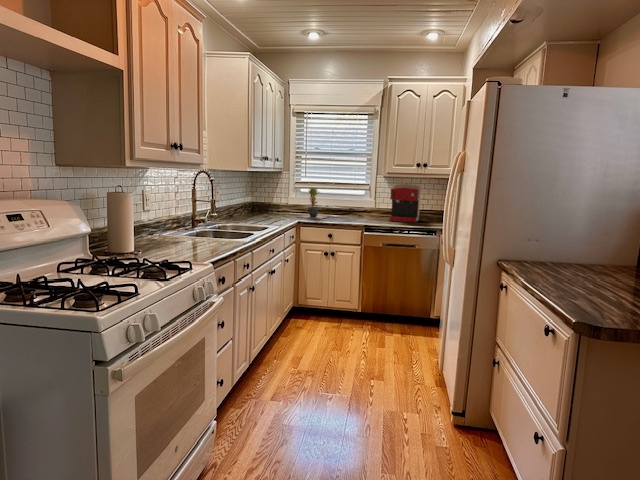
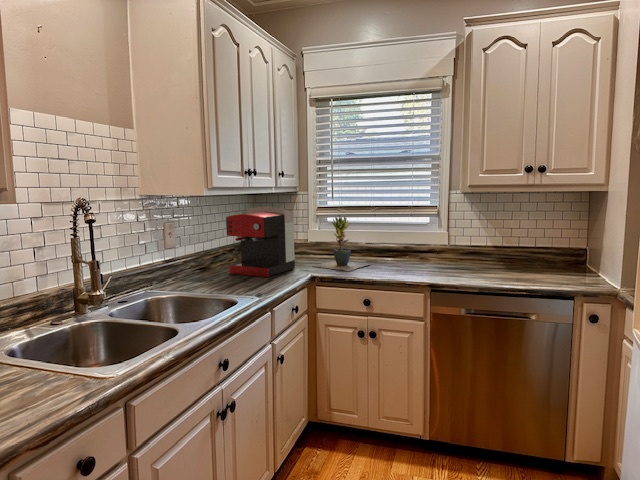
coffee maker: present [389,184,421,223] -> present [226,207,295,277]

